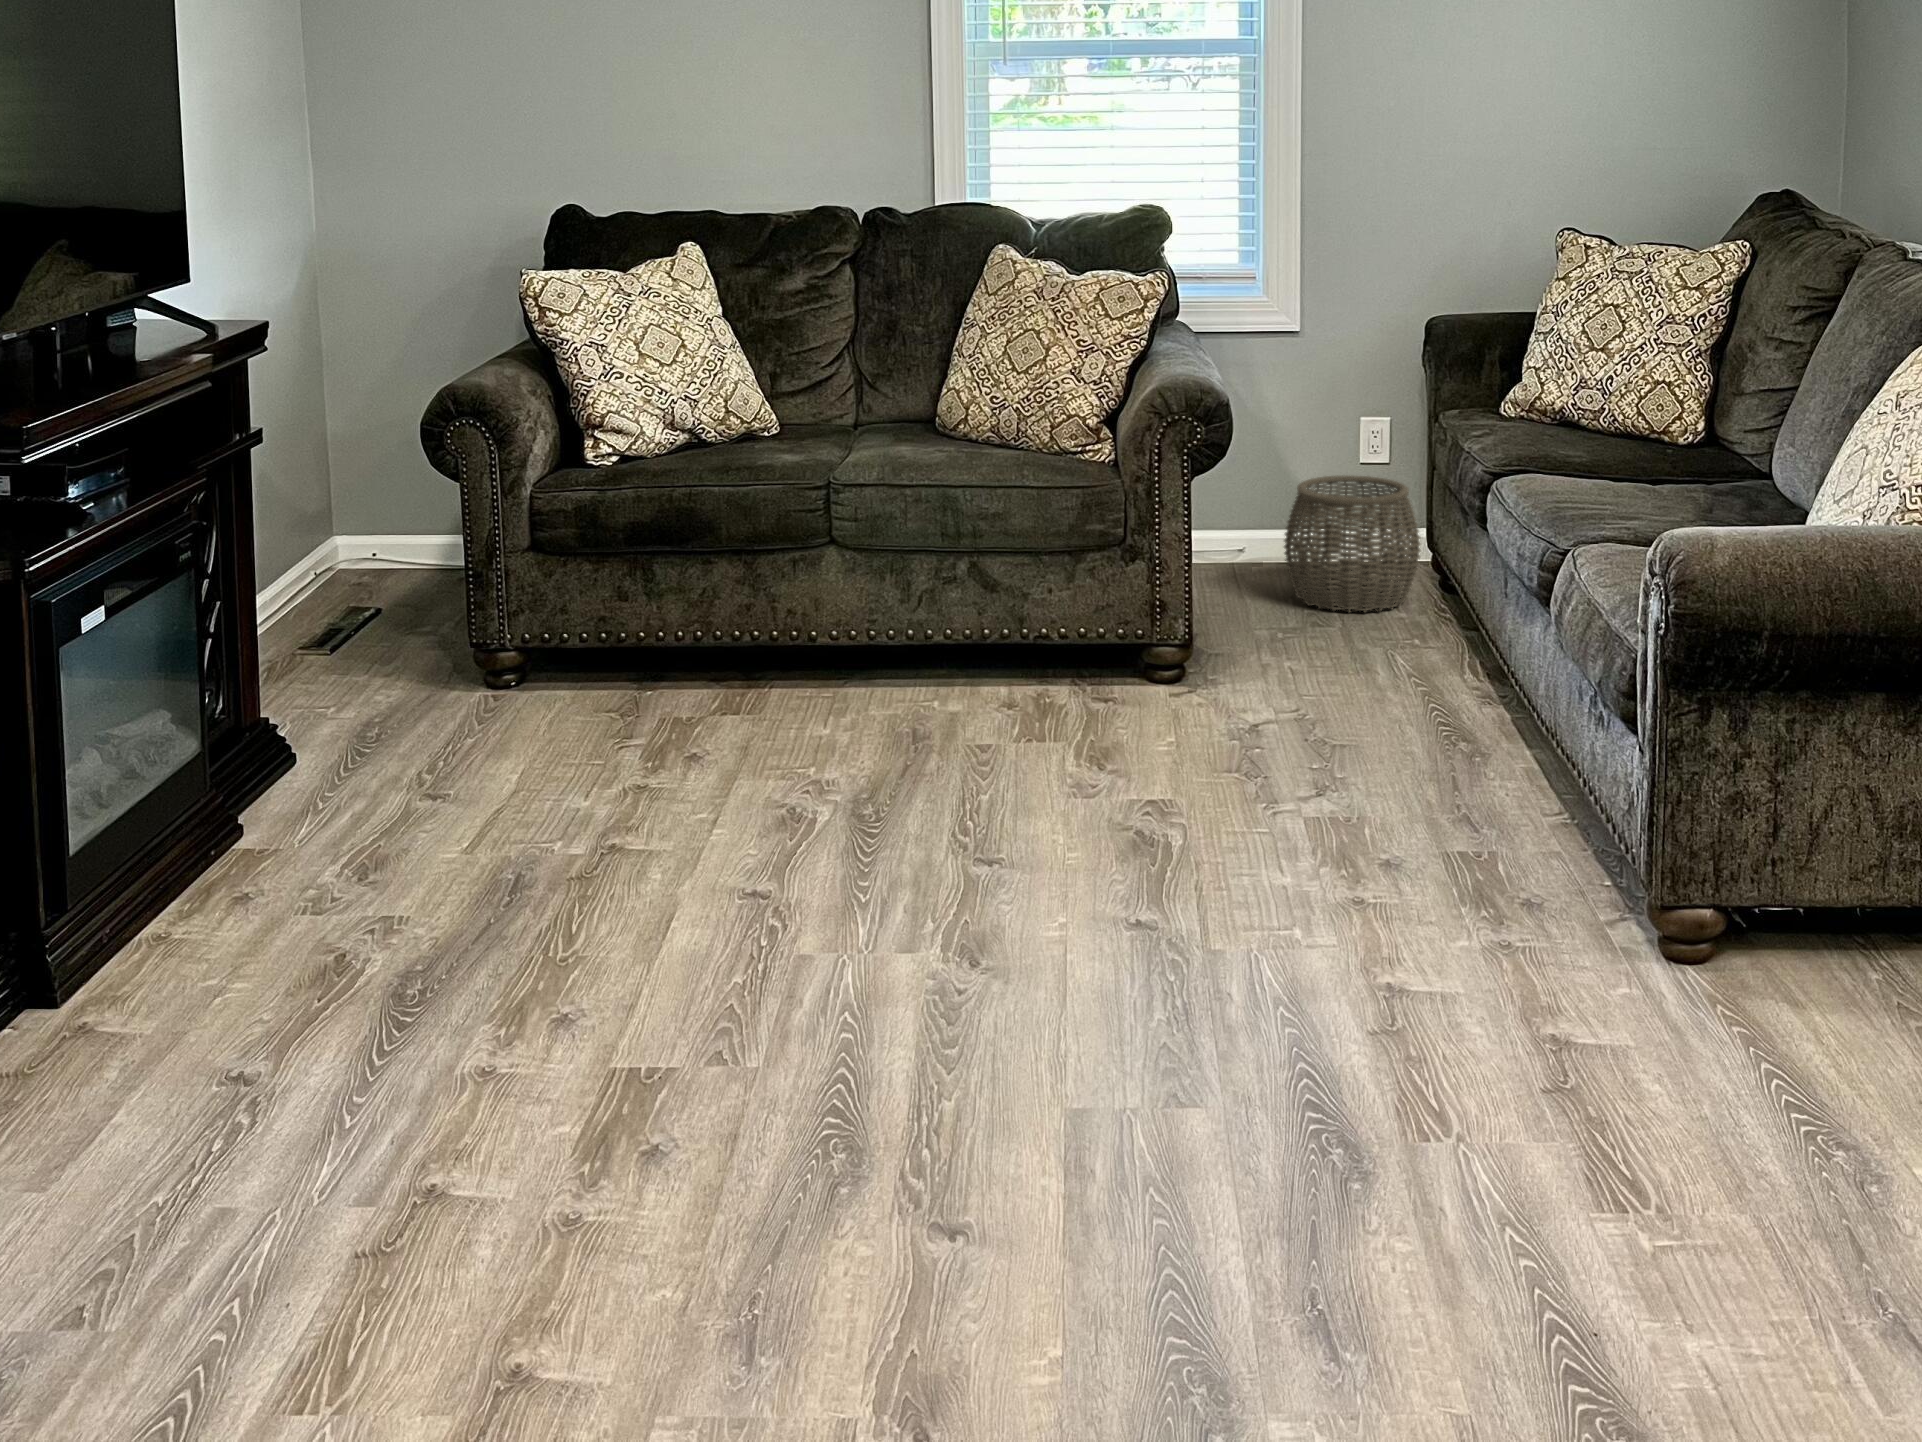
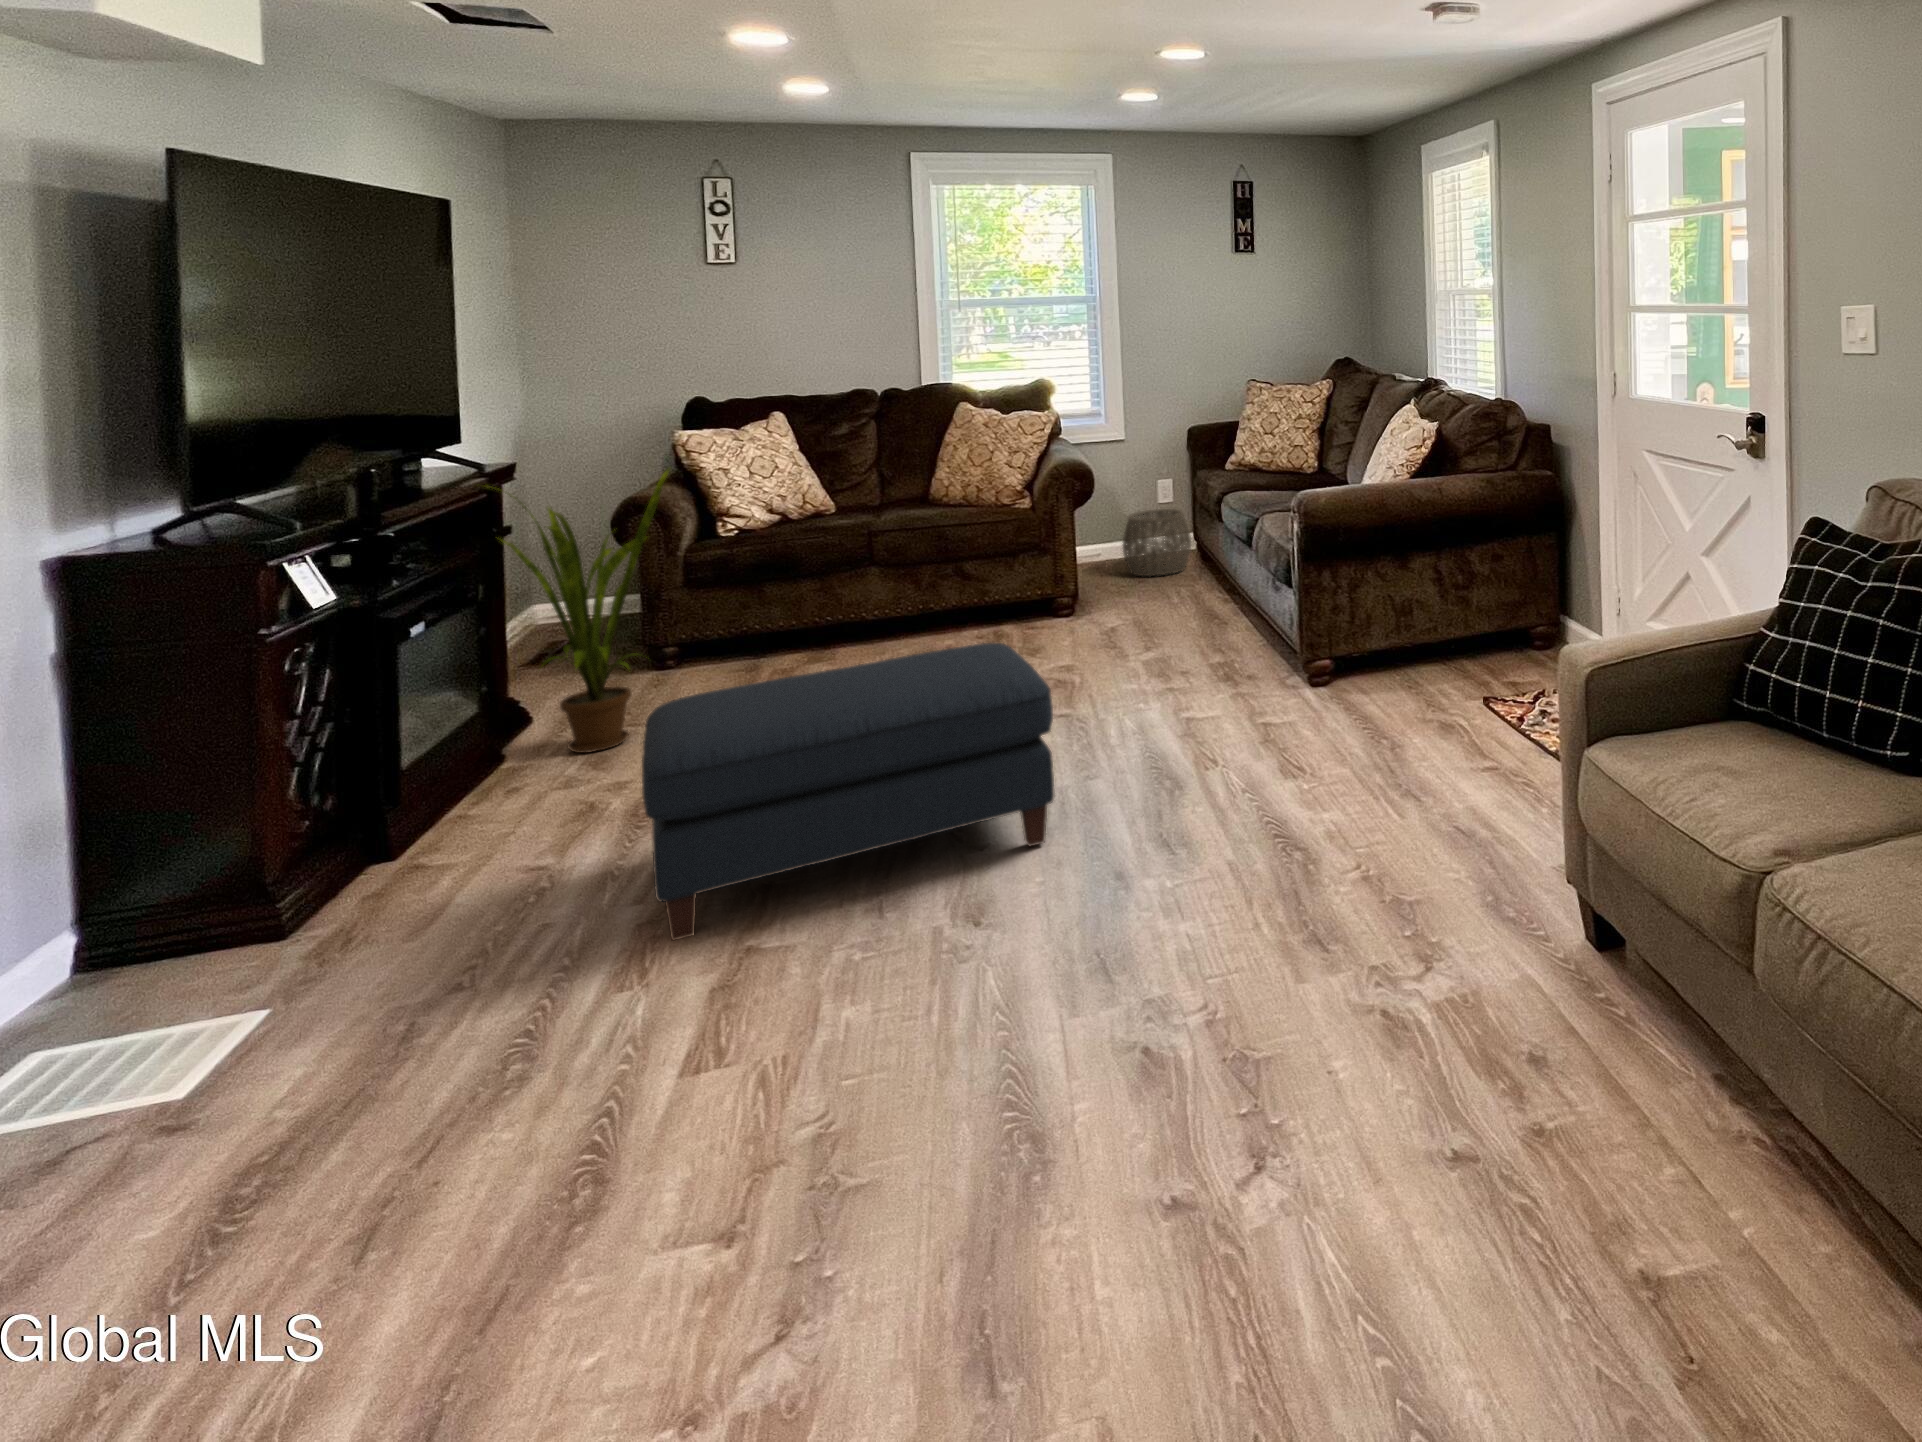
house plant: none [194,347,497,843] -> present [495,469,670,753]
ottoman: none [350,800,1107,1330] -> present [642,643,1054,940]

